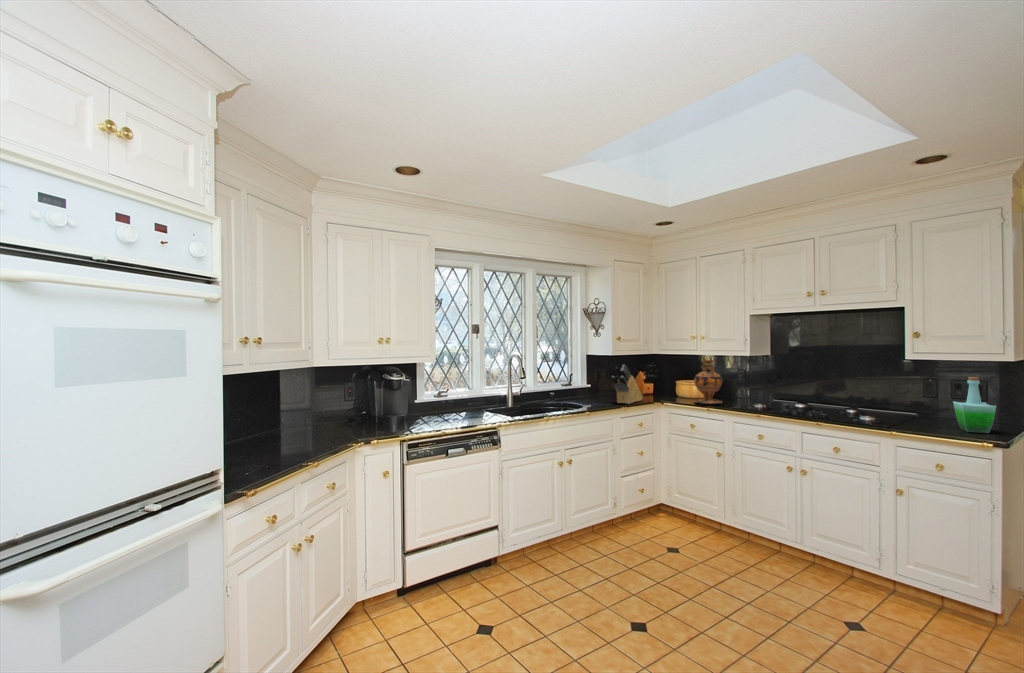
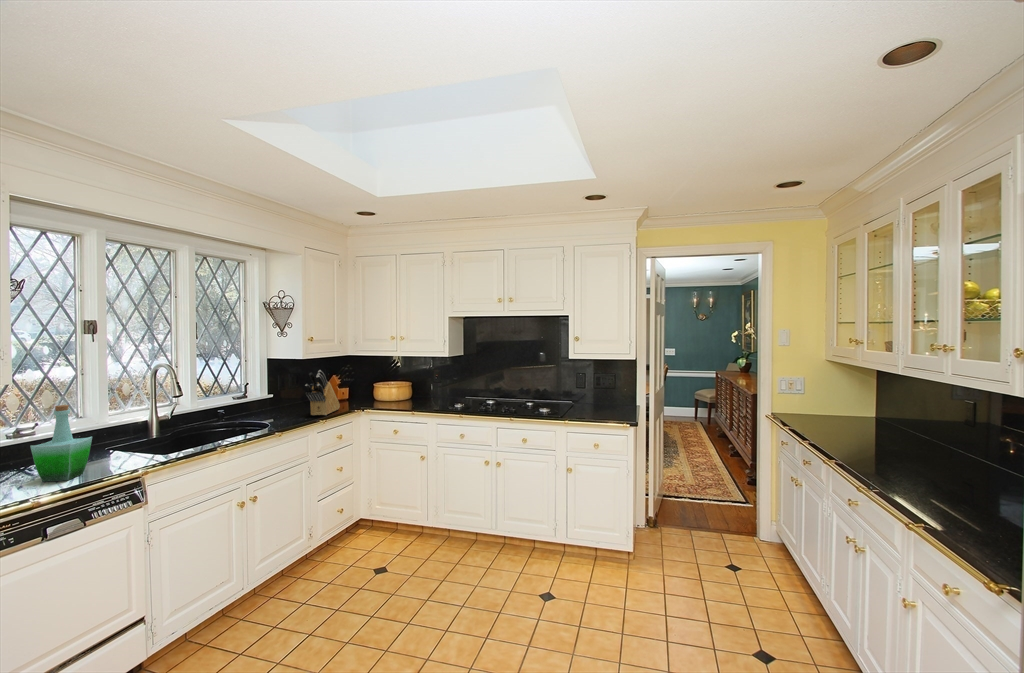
vase: present [694,358,723,405] -> none [396,359,424,408]
bottle: present [953,377,996,433] -> present [30,405,92,482]

